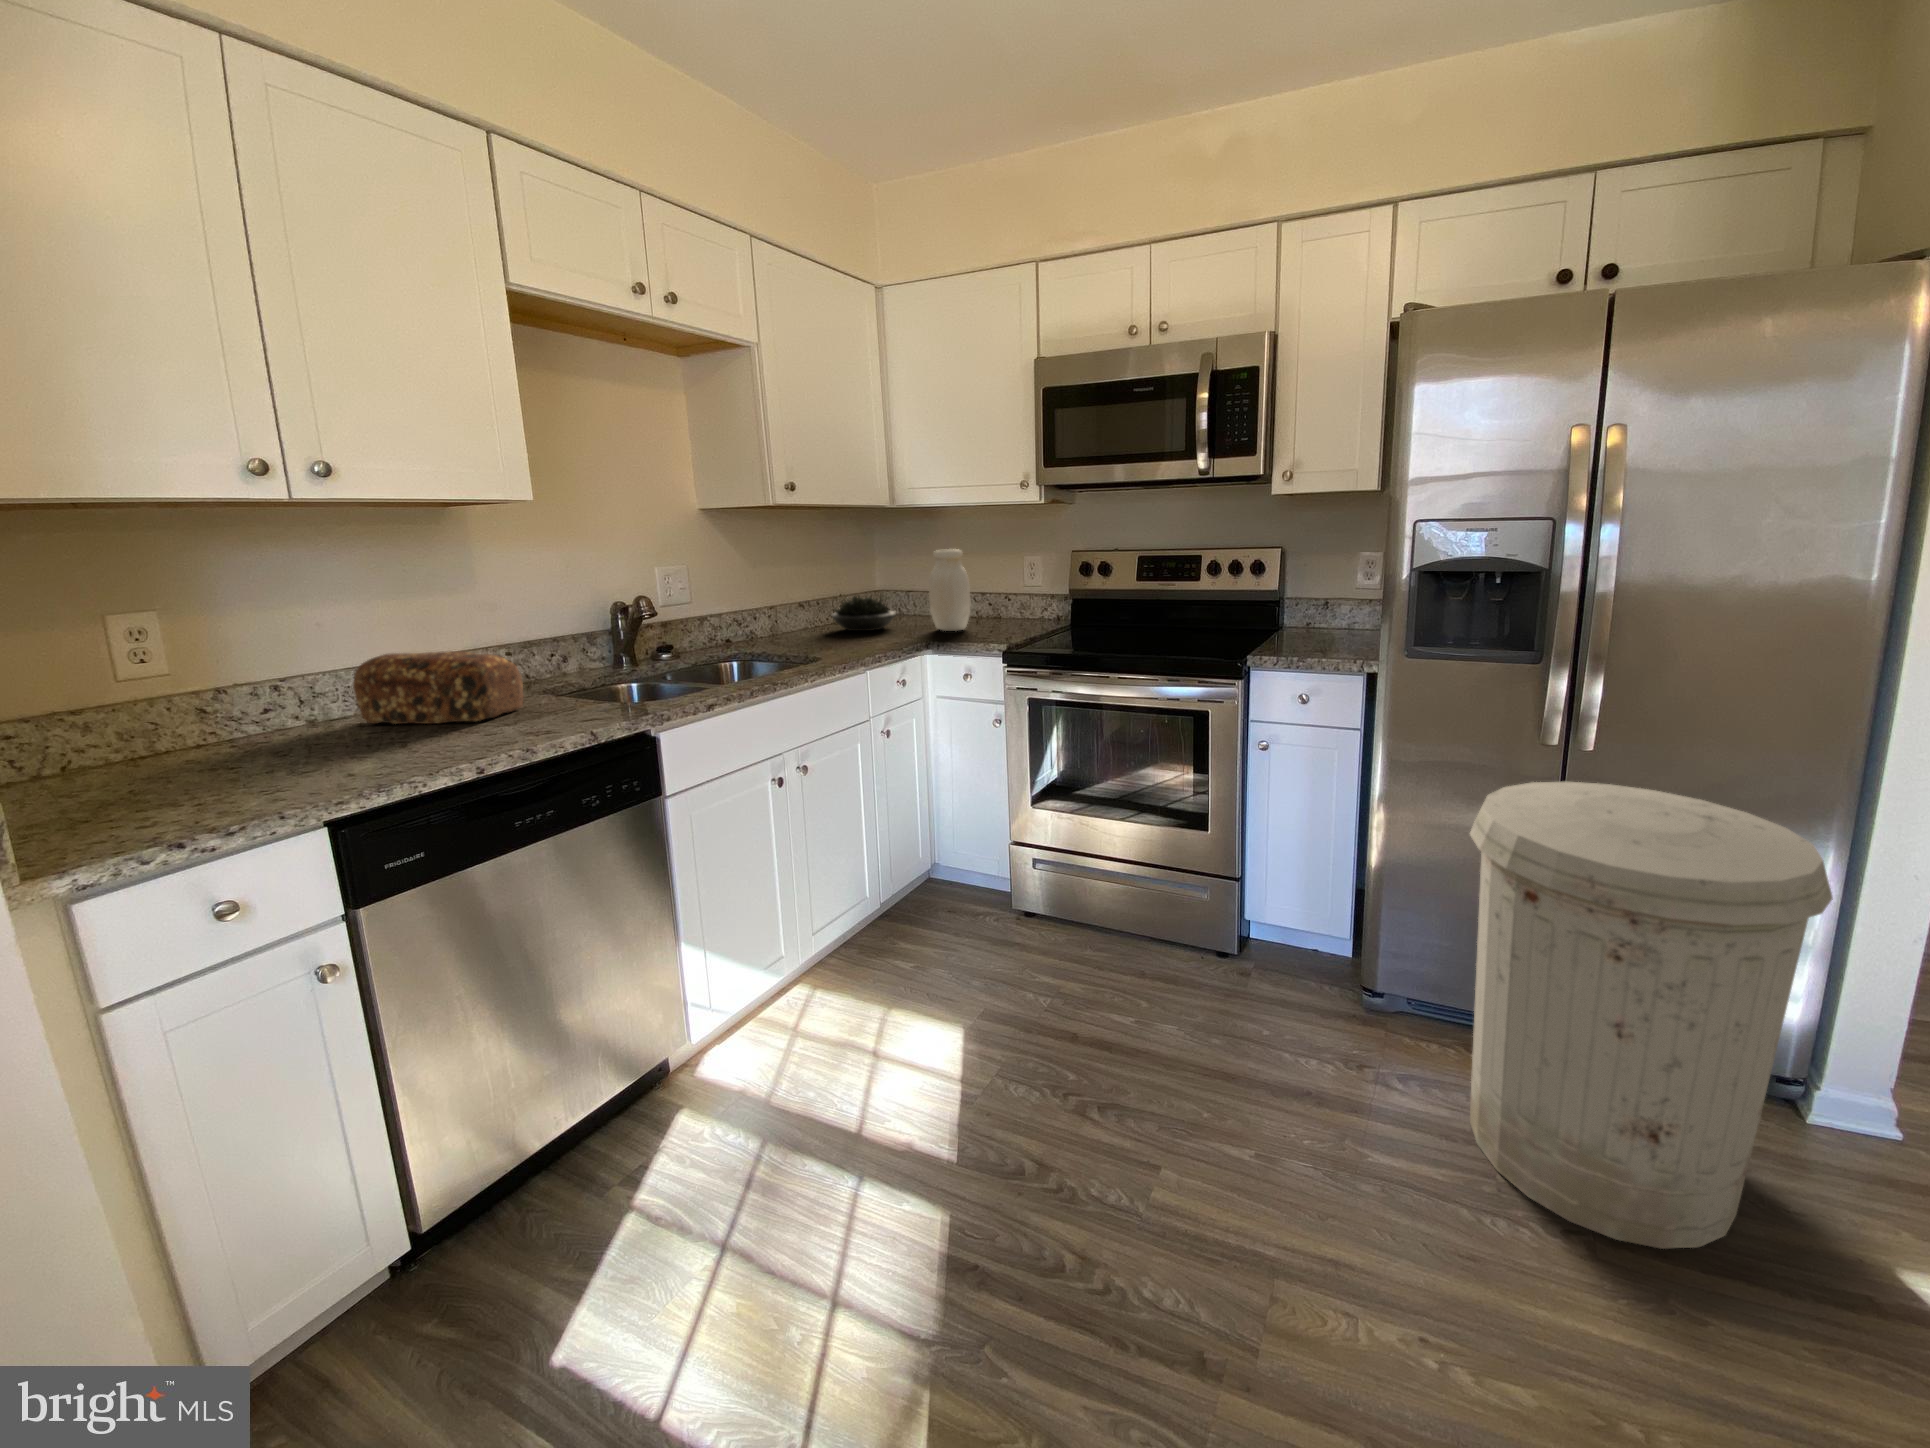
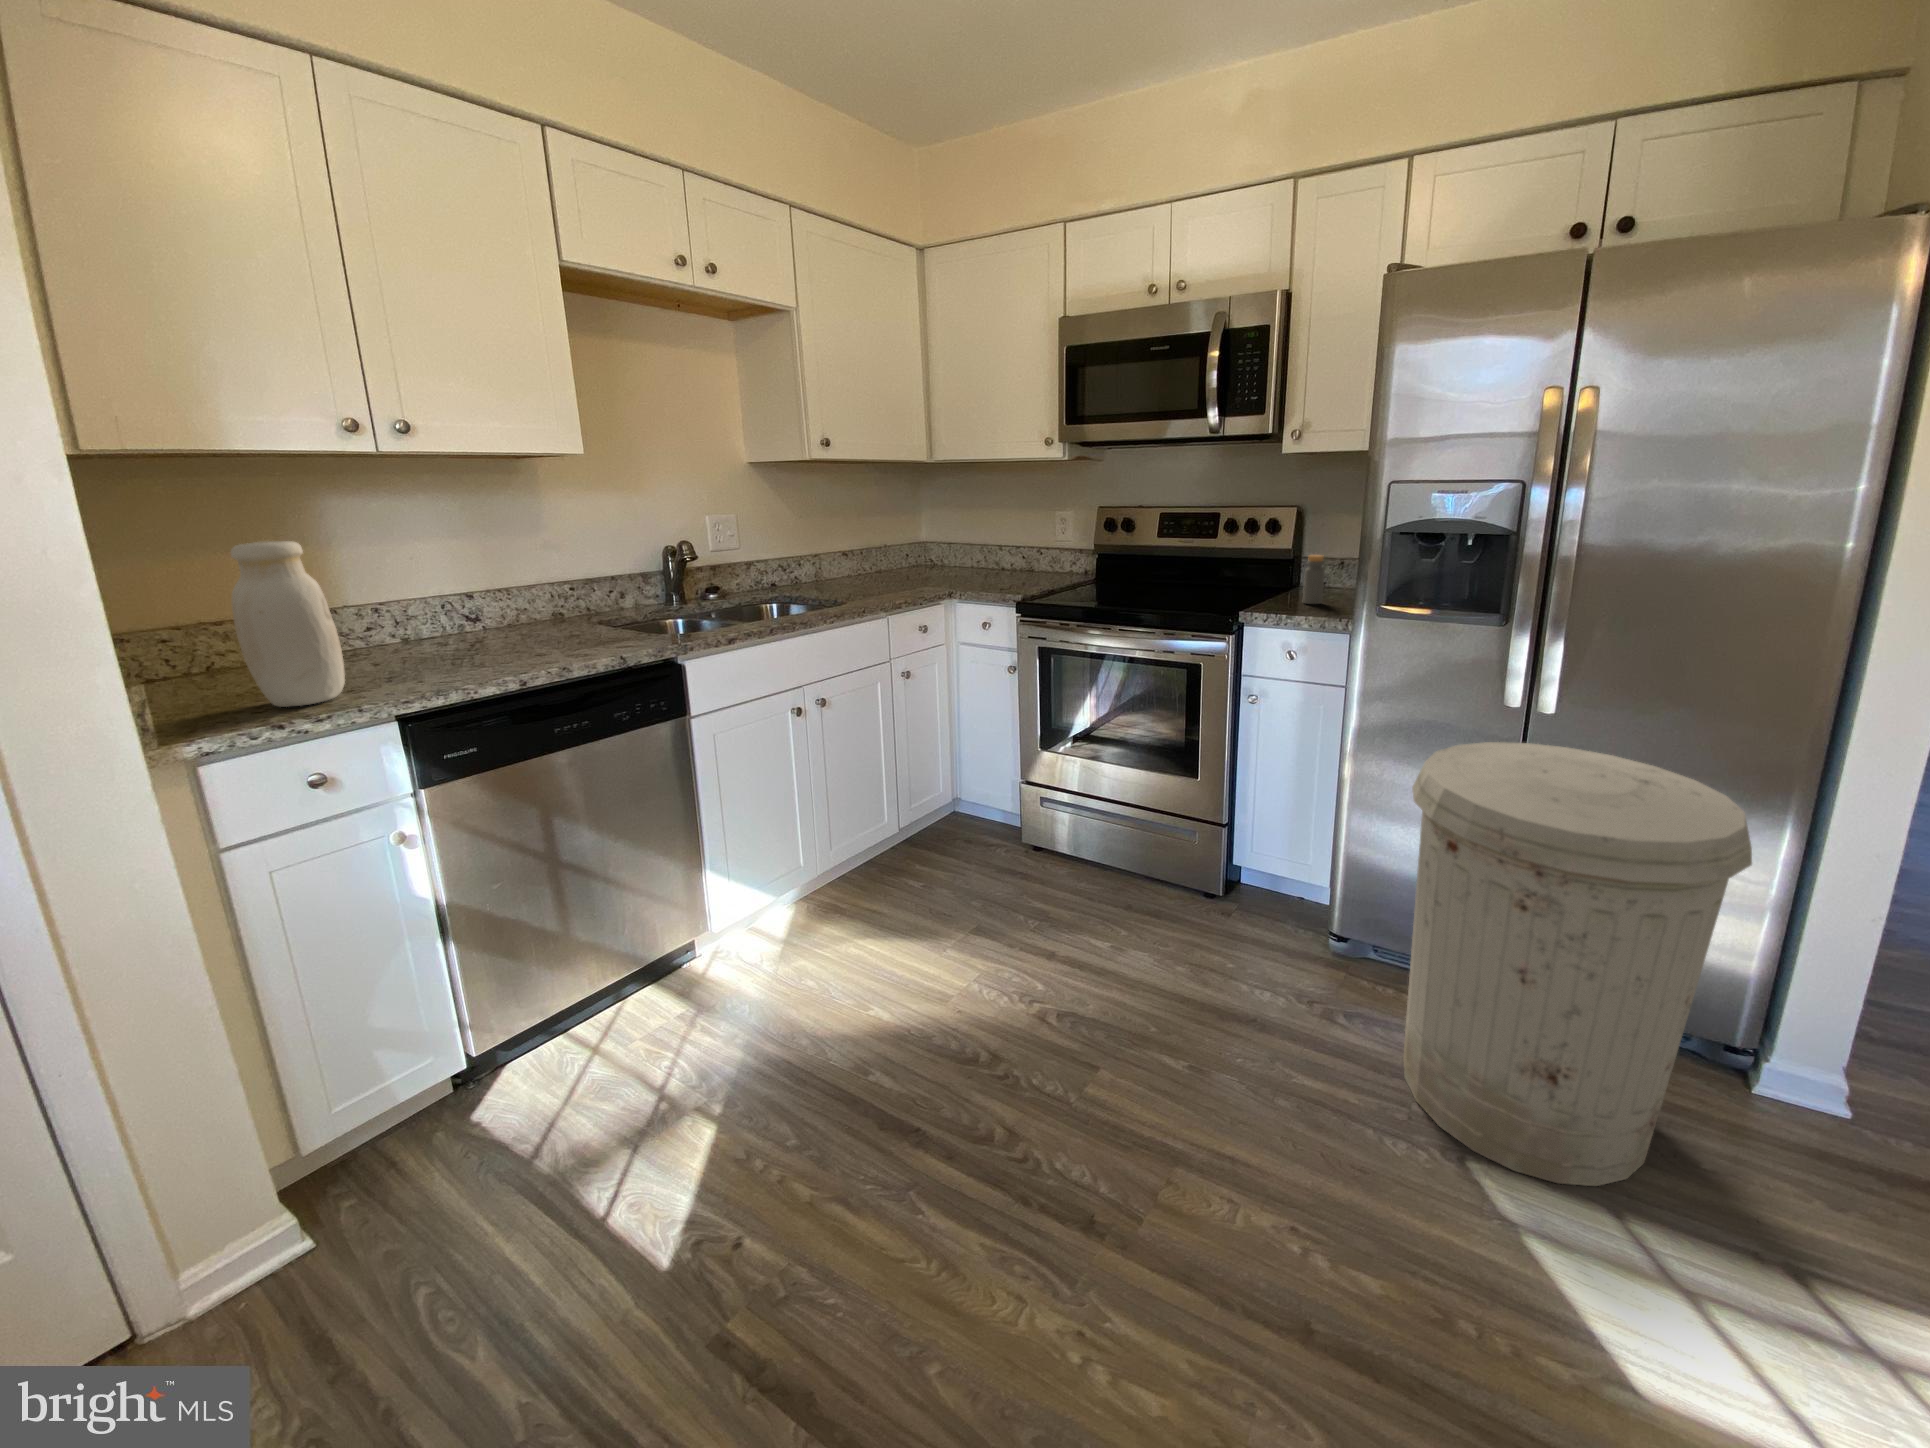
jar: present [929,549,970,631] -> present [230,541,345,707]
bottle: none [1303,595,1325,645] -> present [1303,555,1325,604]
succulent plant: present [832,596,896,631] -> none [871,546,932,580]
bread loaf: present [353,651,523,724] -> none [437,584,577,645]

